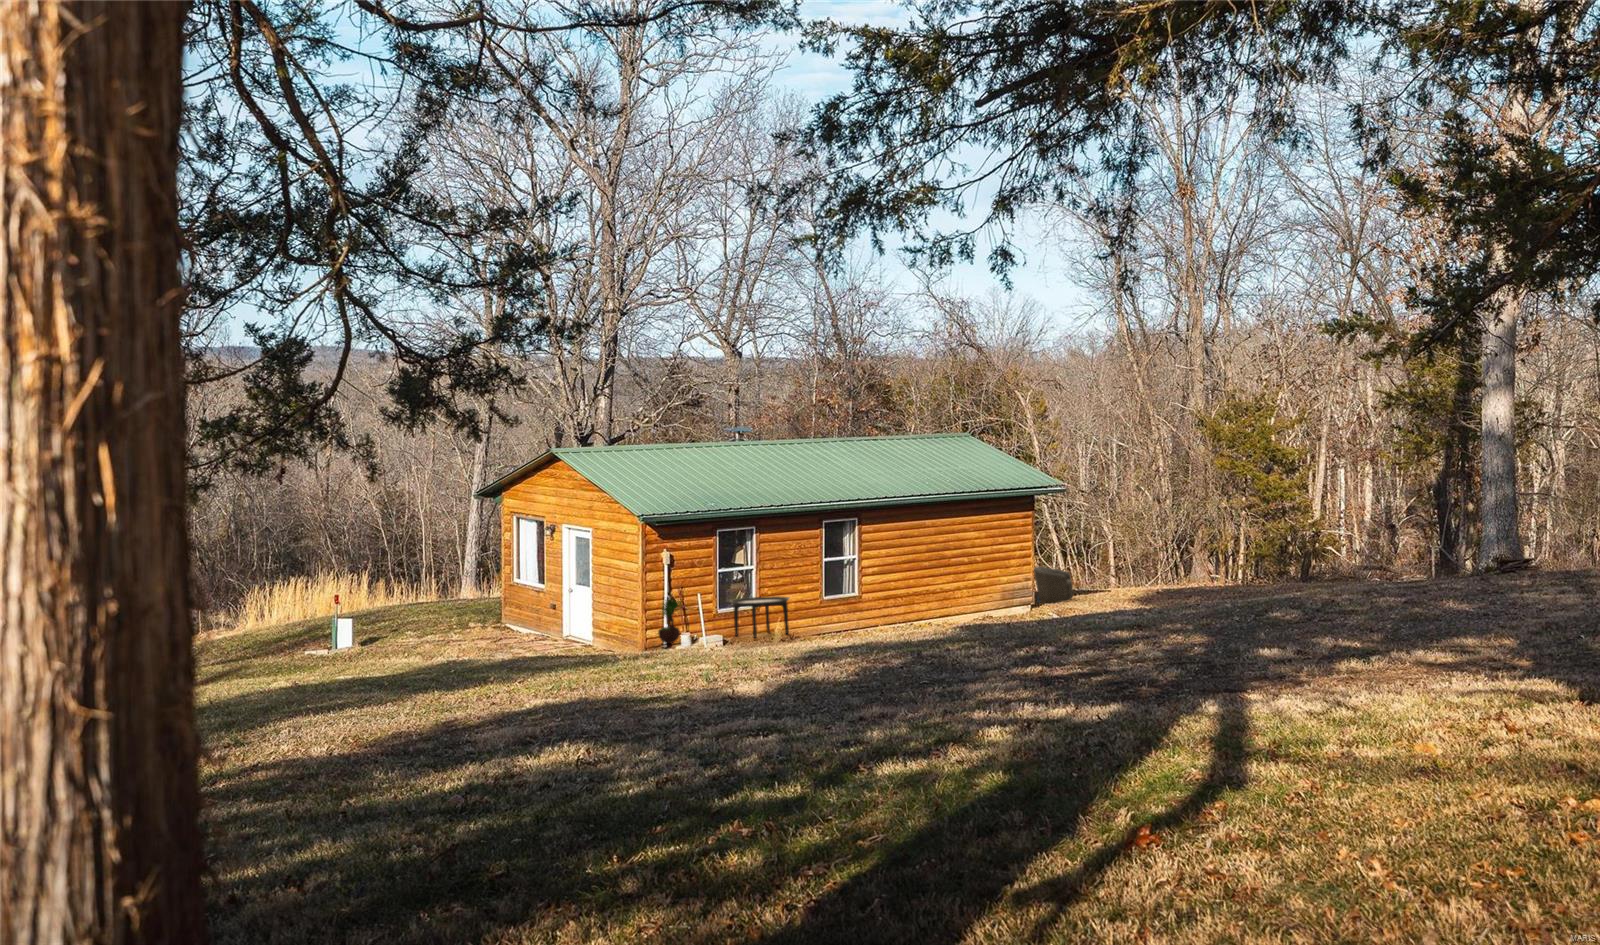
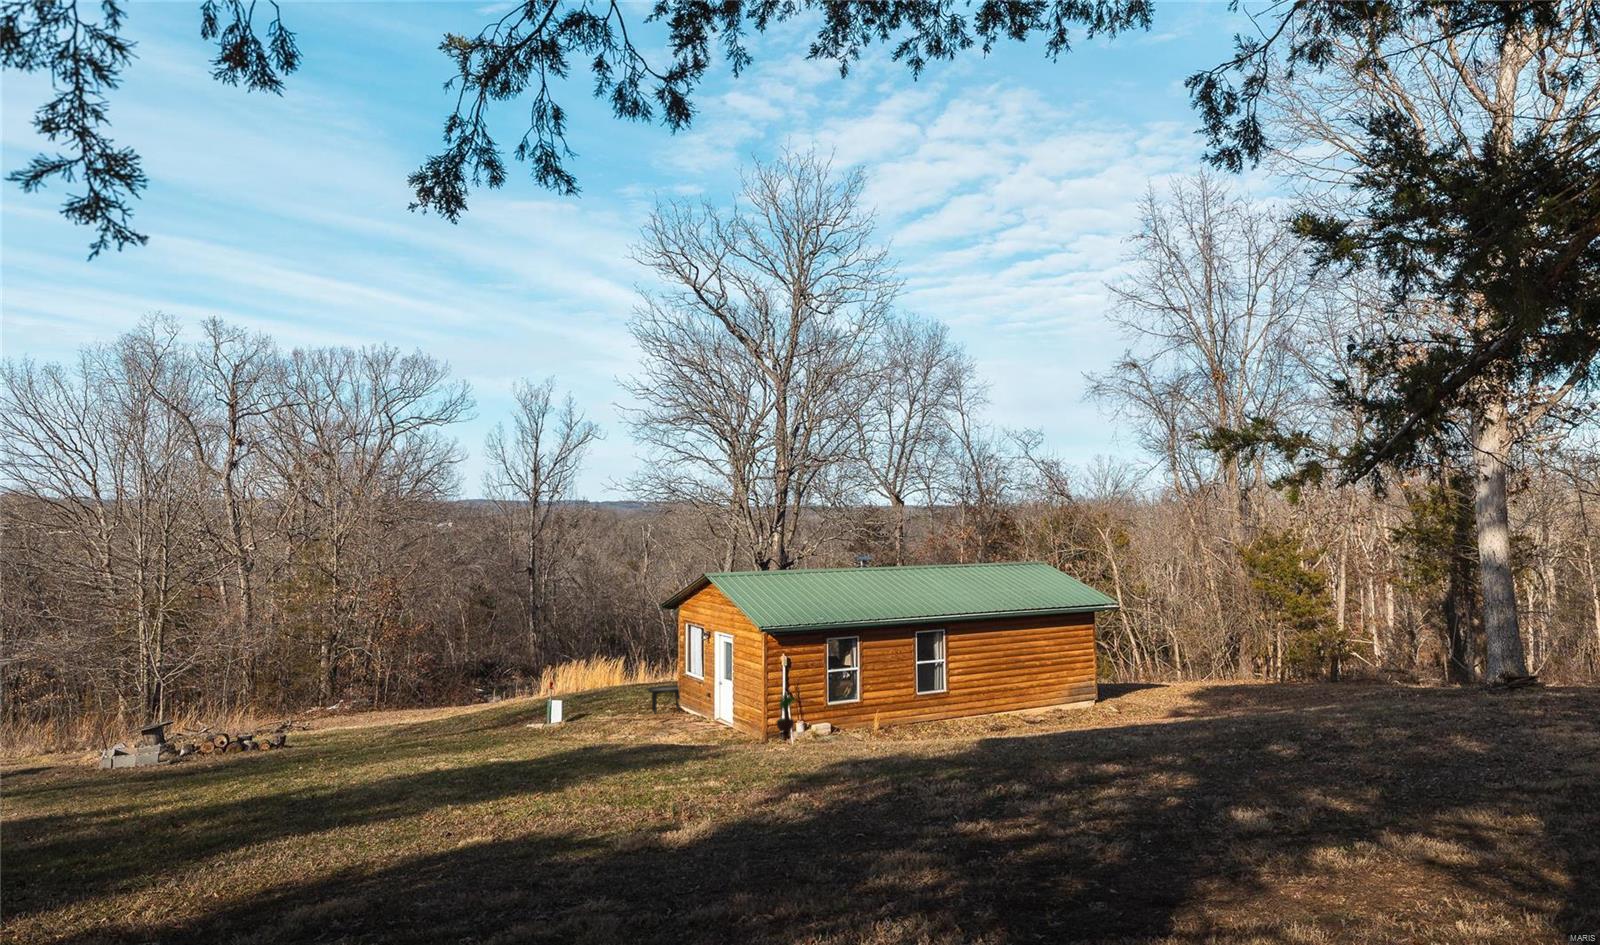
armchair: present [1034,566,1073,602] -> none [1099,670,1135,702]
round table: present [731,596,790,638] -> present [647,685,681,714]

